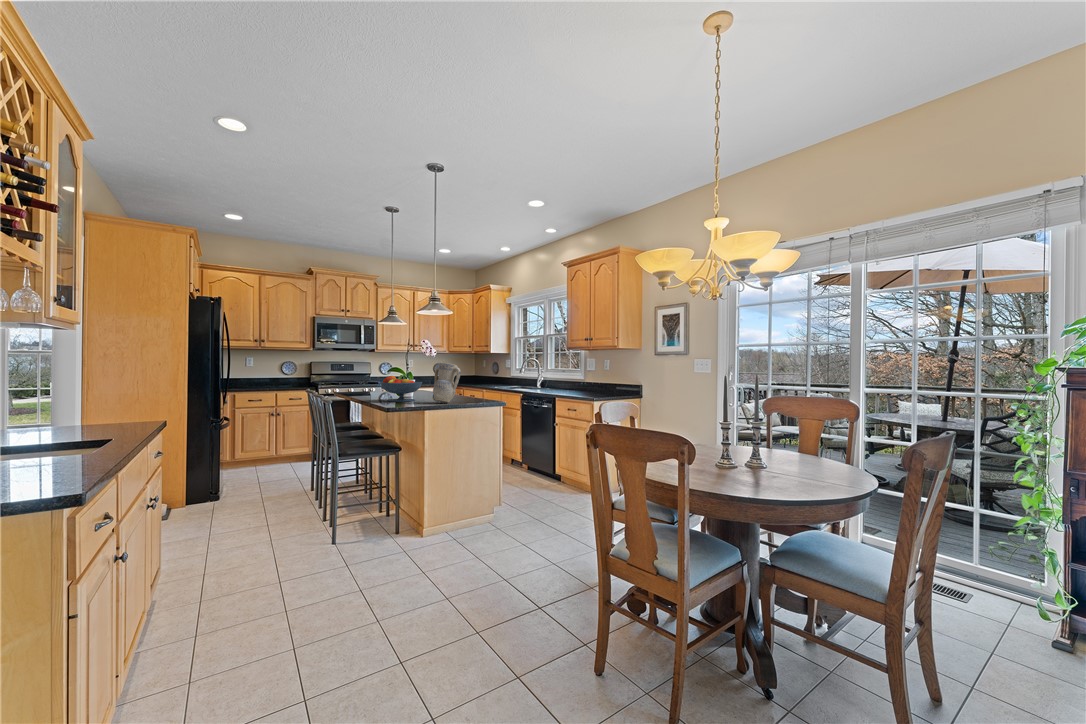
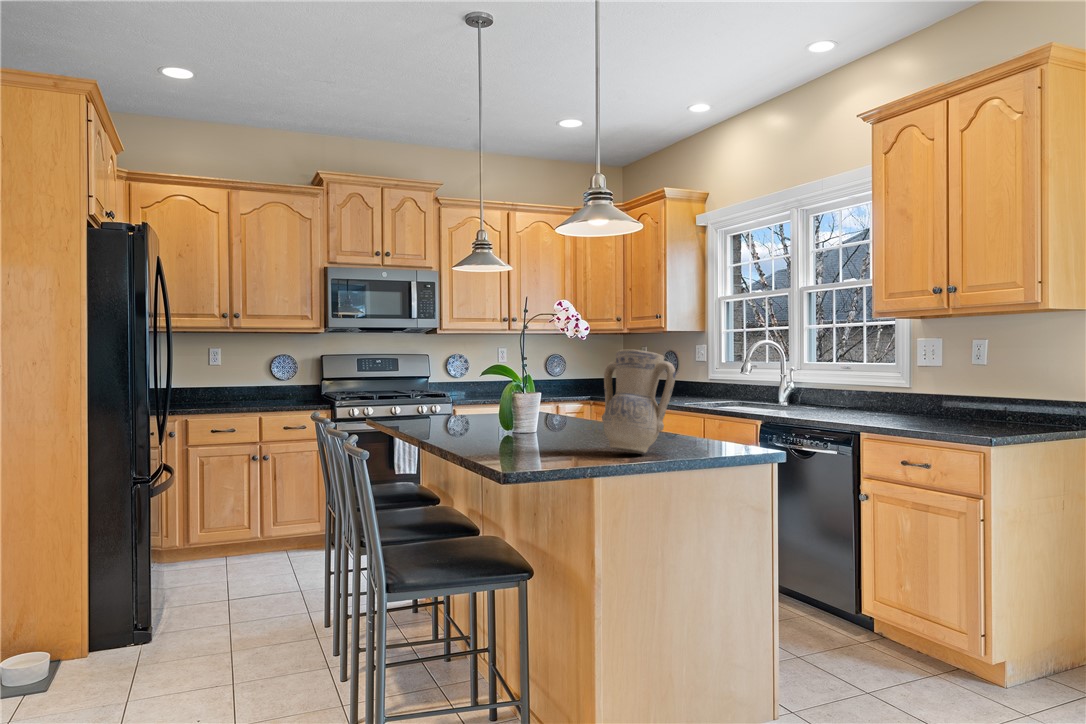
fruit bowl: present [380,376,422,402] -> none [468,383,567,448]

